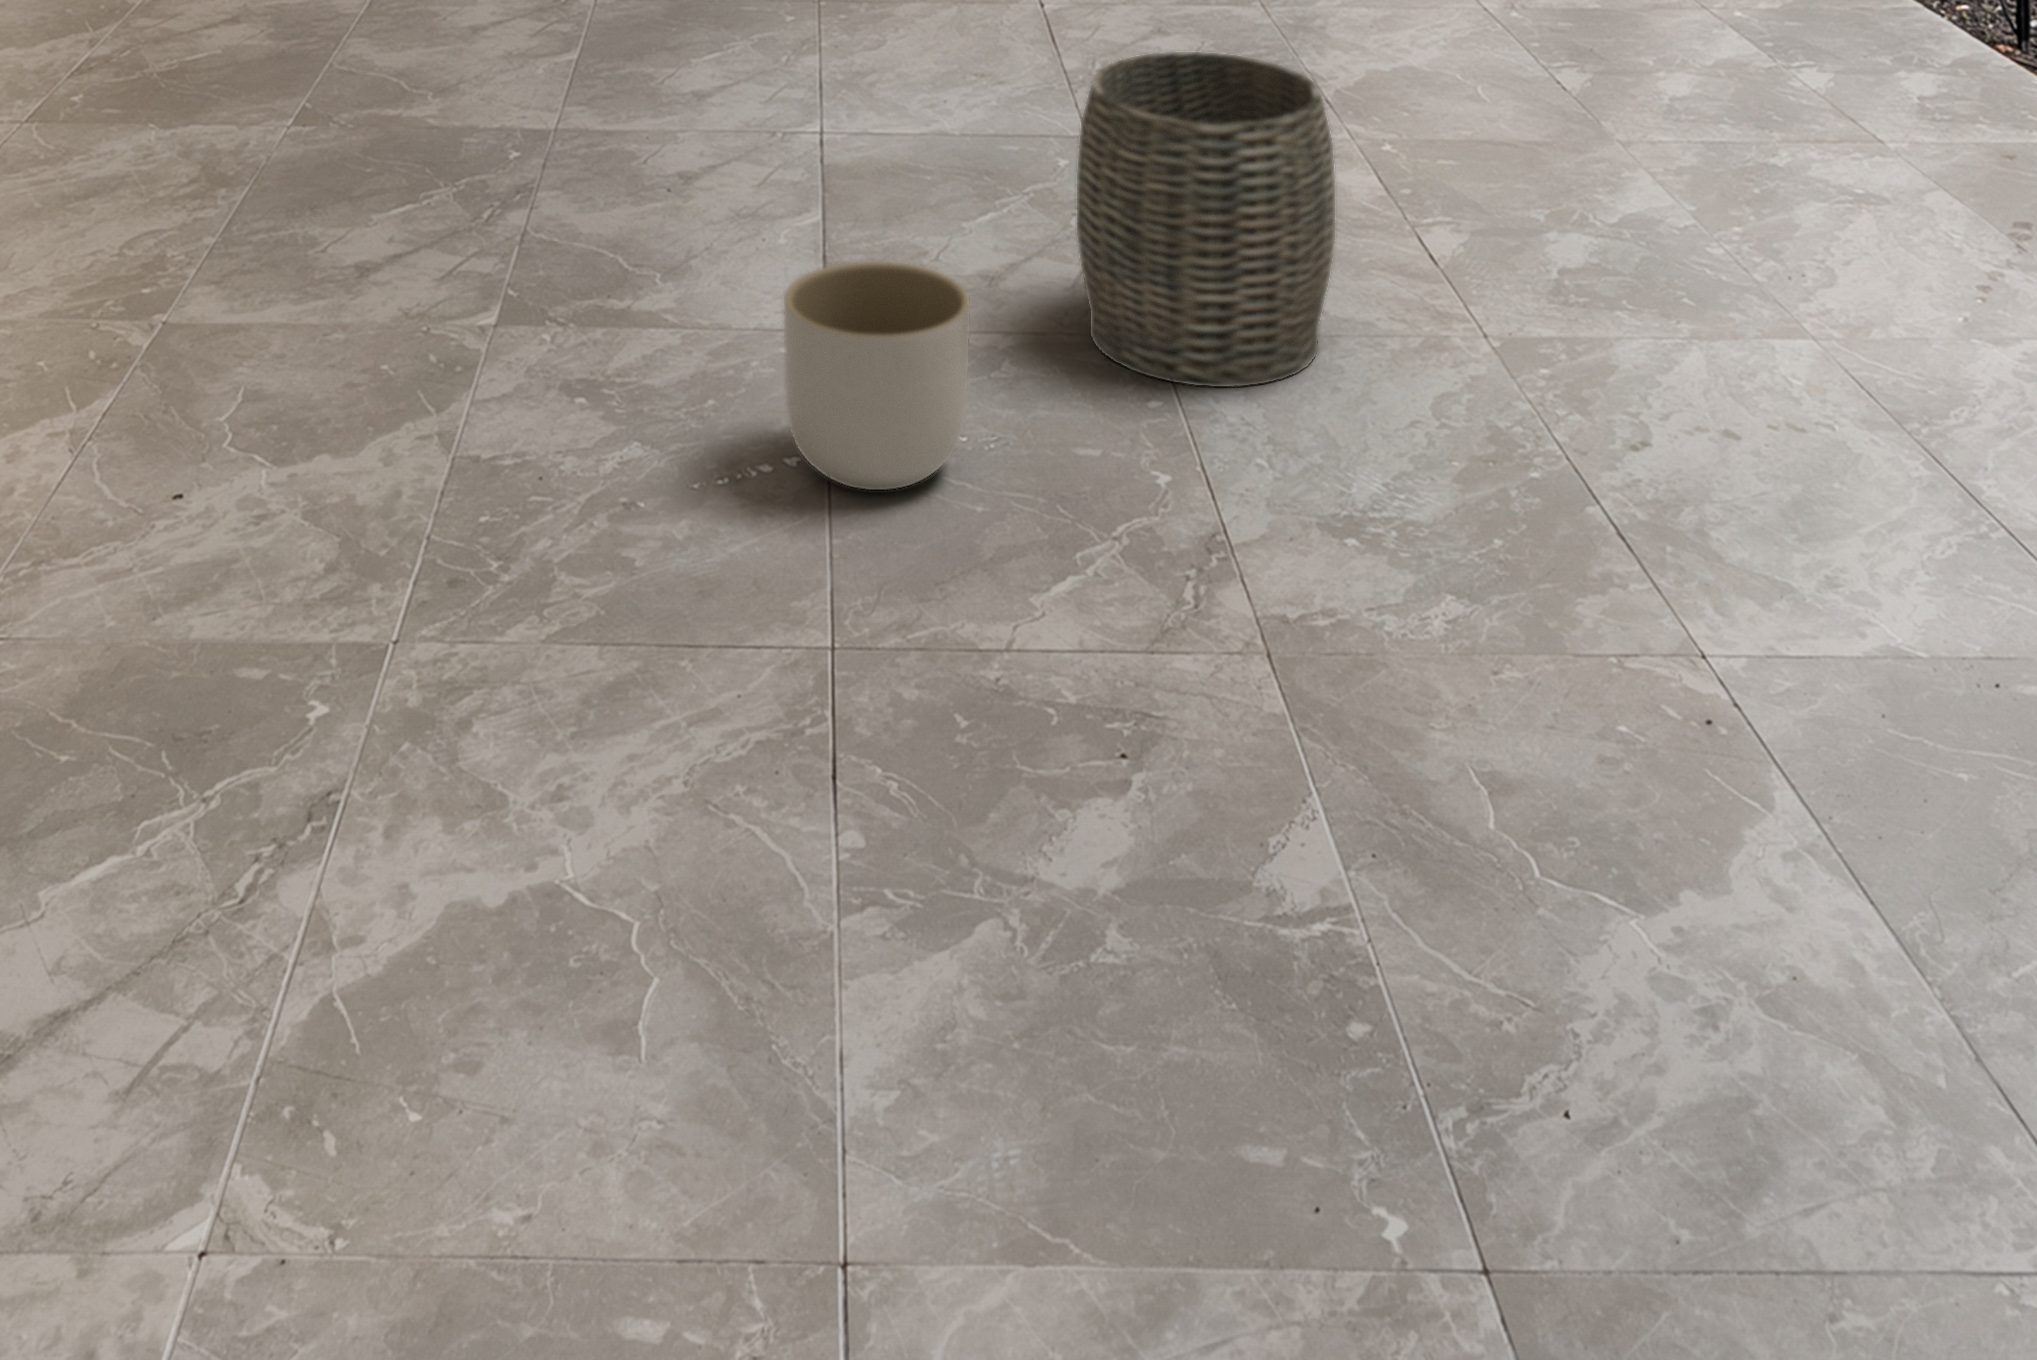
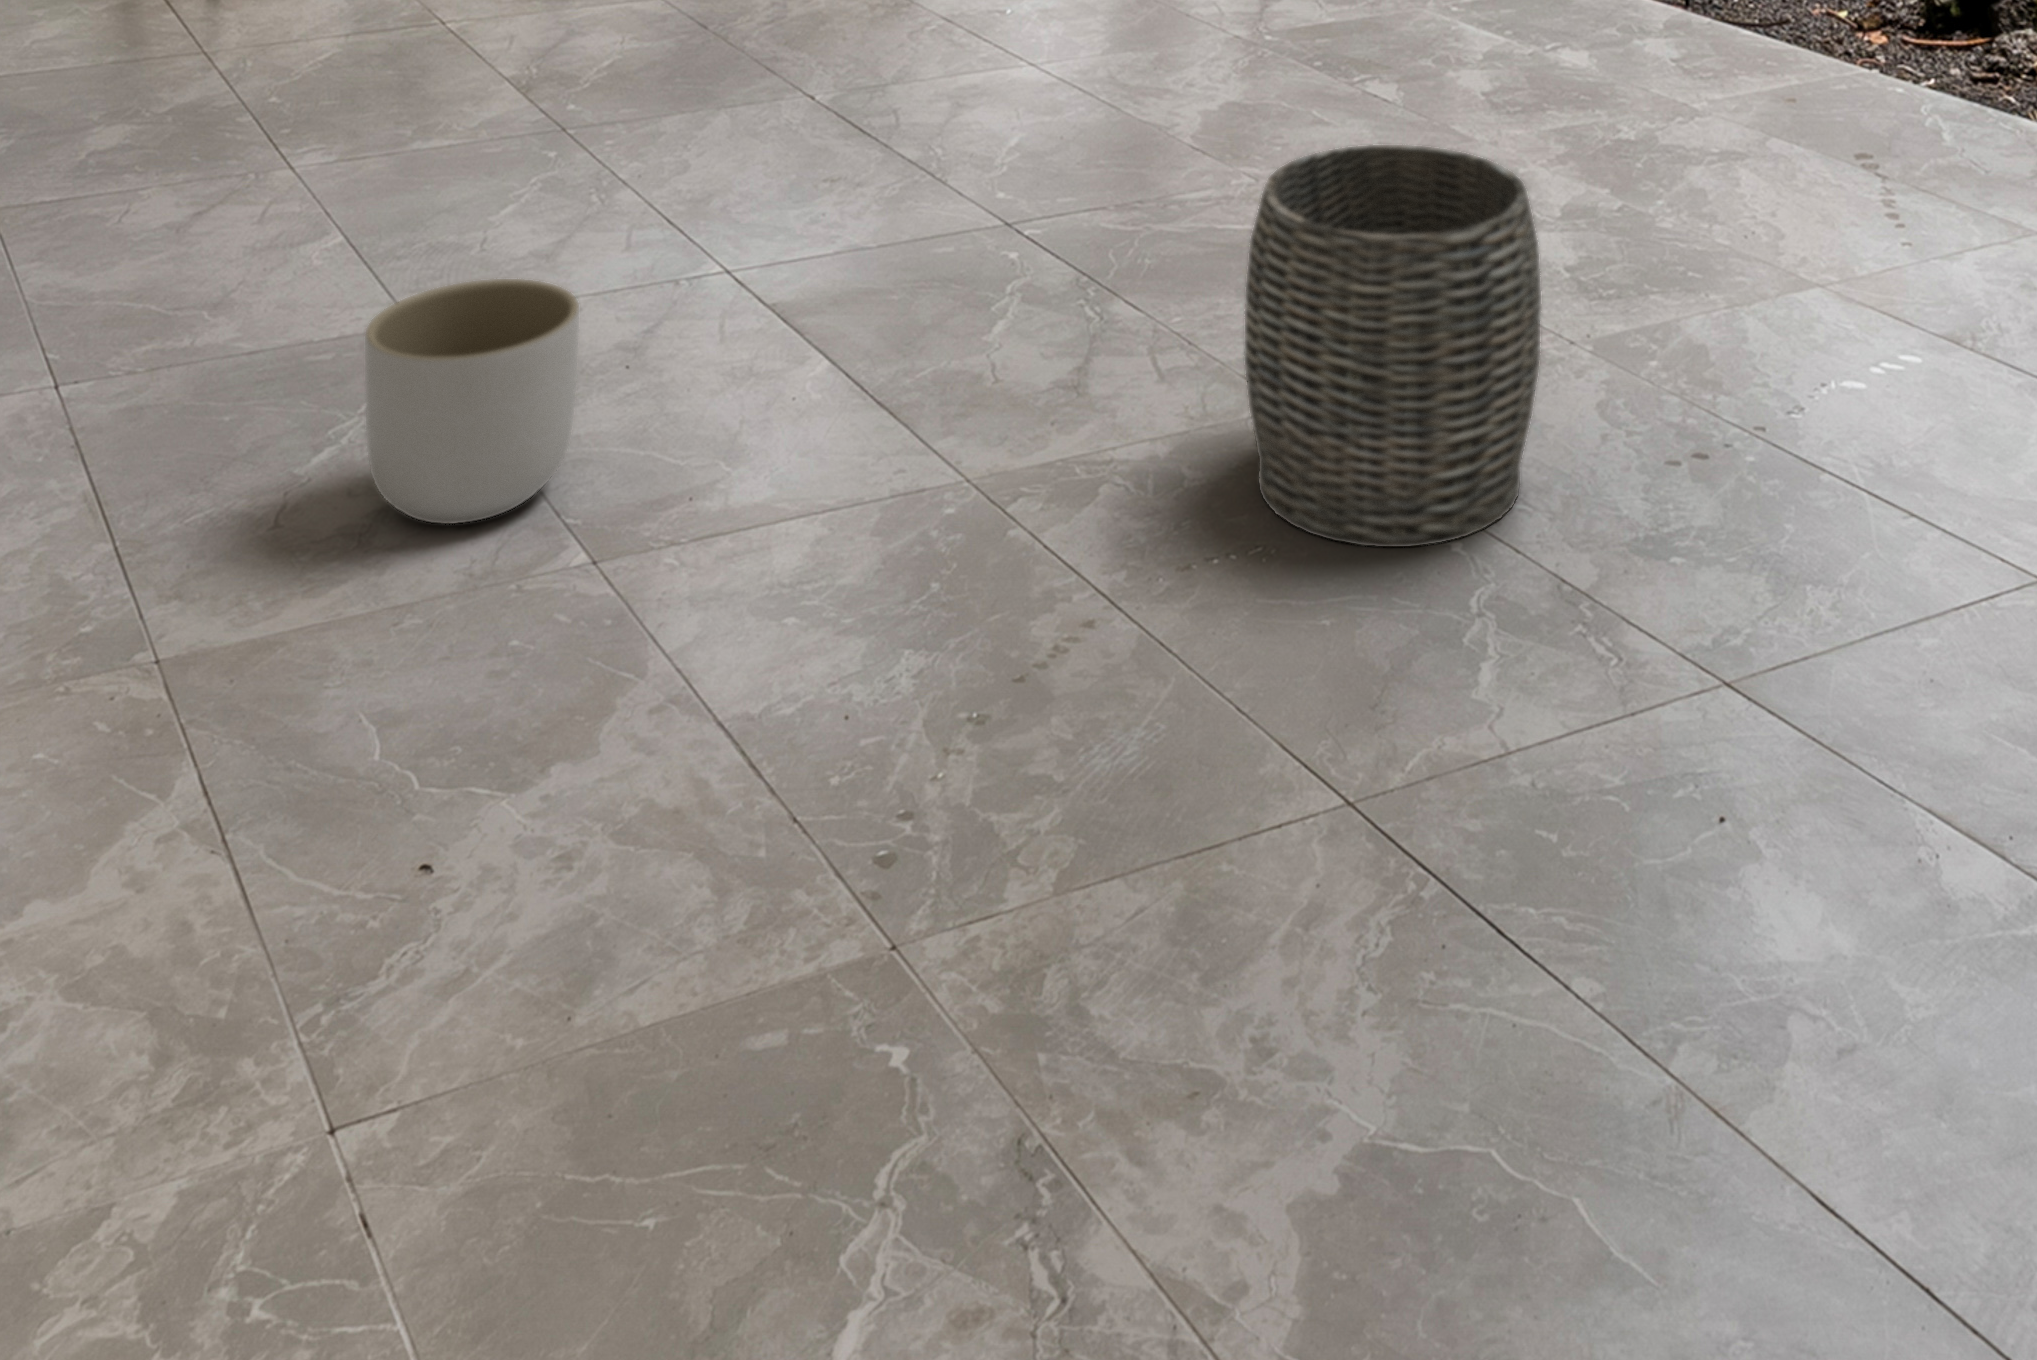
planter: present [784,261,970,490] -> present [365,279,579,524]

